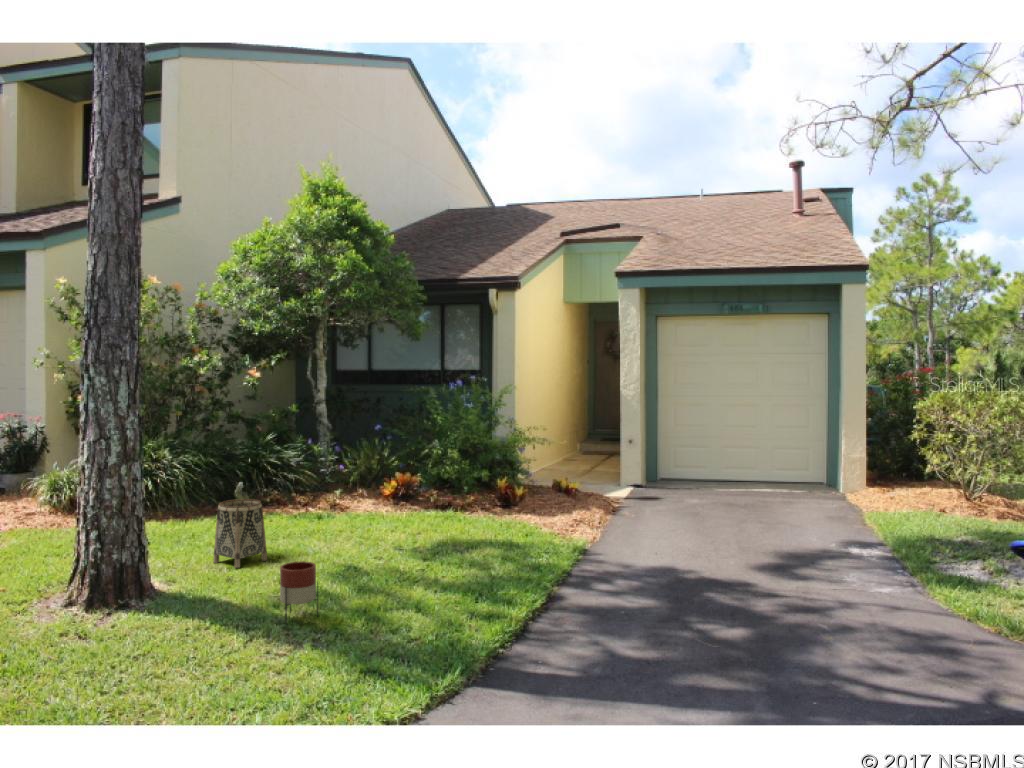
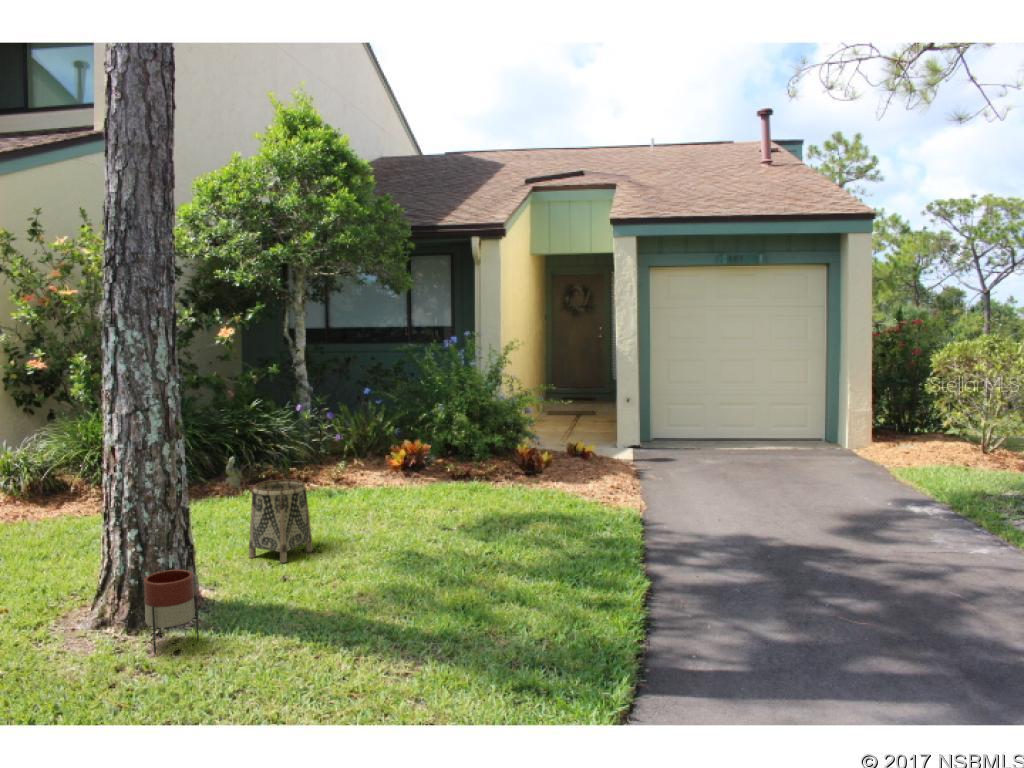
planter: present [280,561,318,623] -> present [144,569,199,654]

